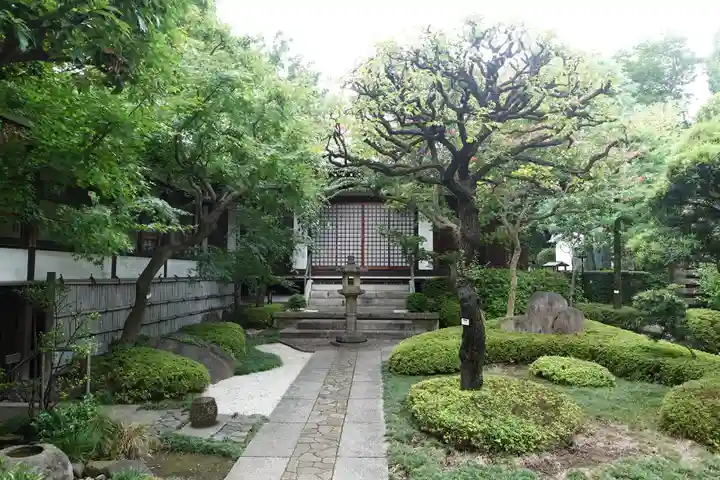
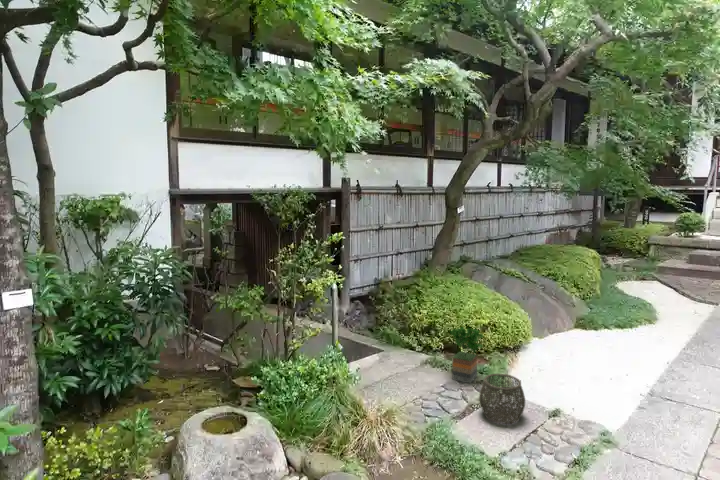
potted tree: none [159,376,185,416] -> present [451,327,483,383]

